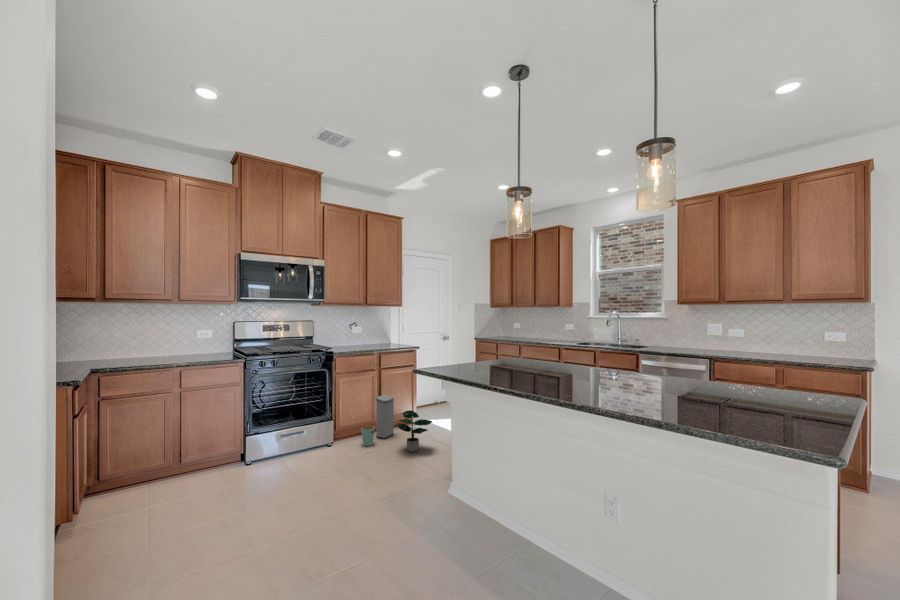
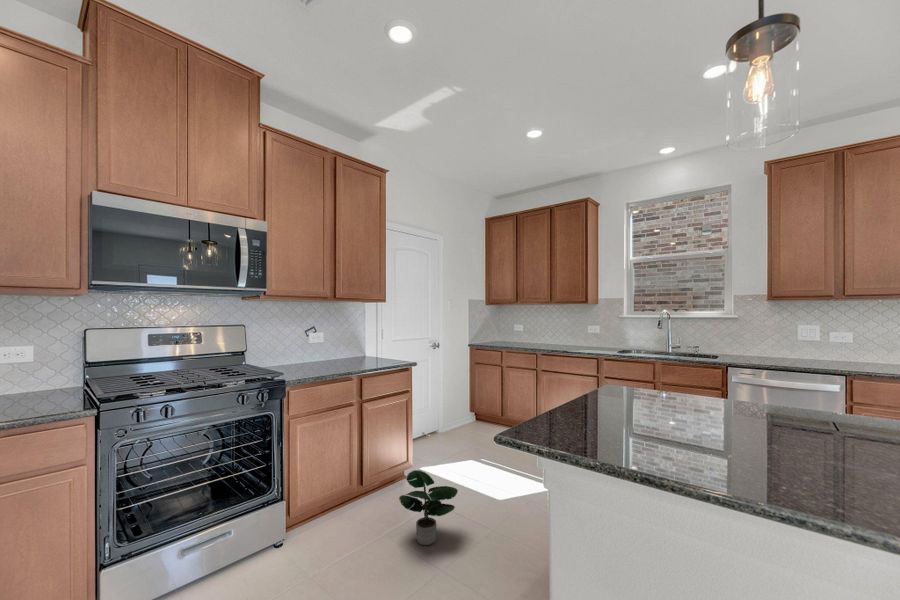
trash can: present [361,395,394,446] -> none [335,441,383,537]

